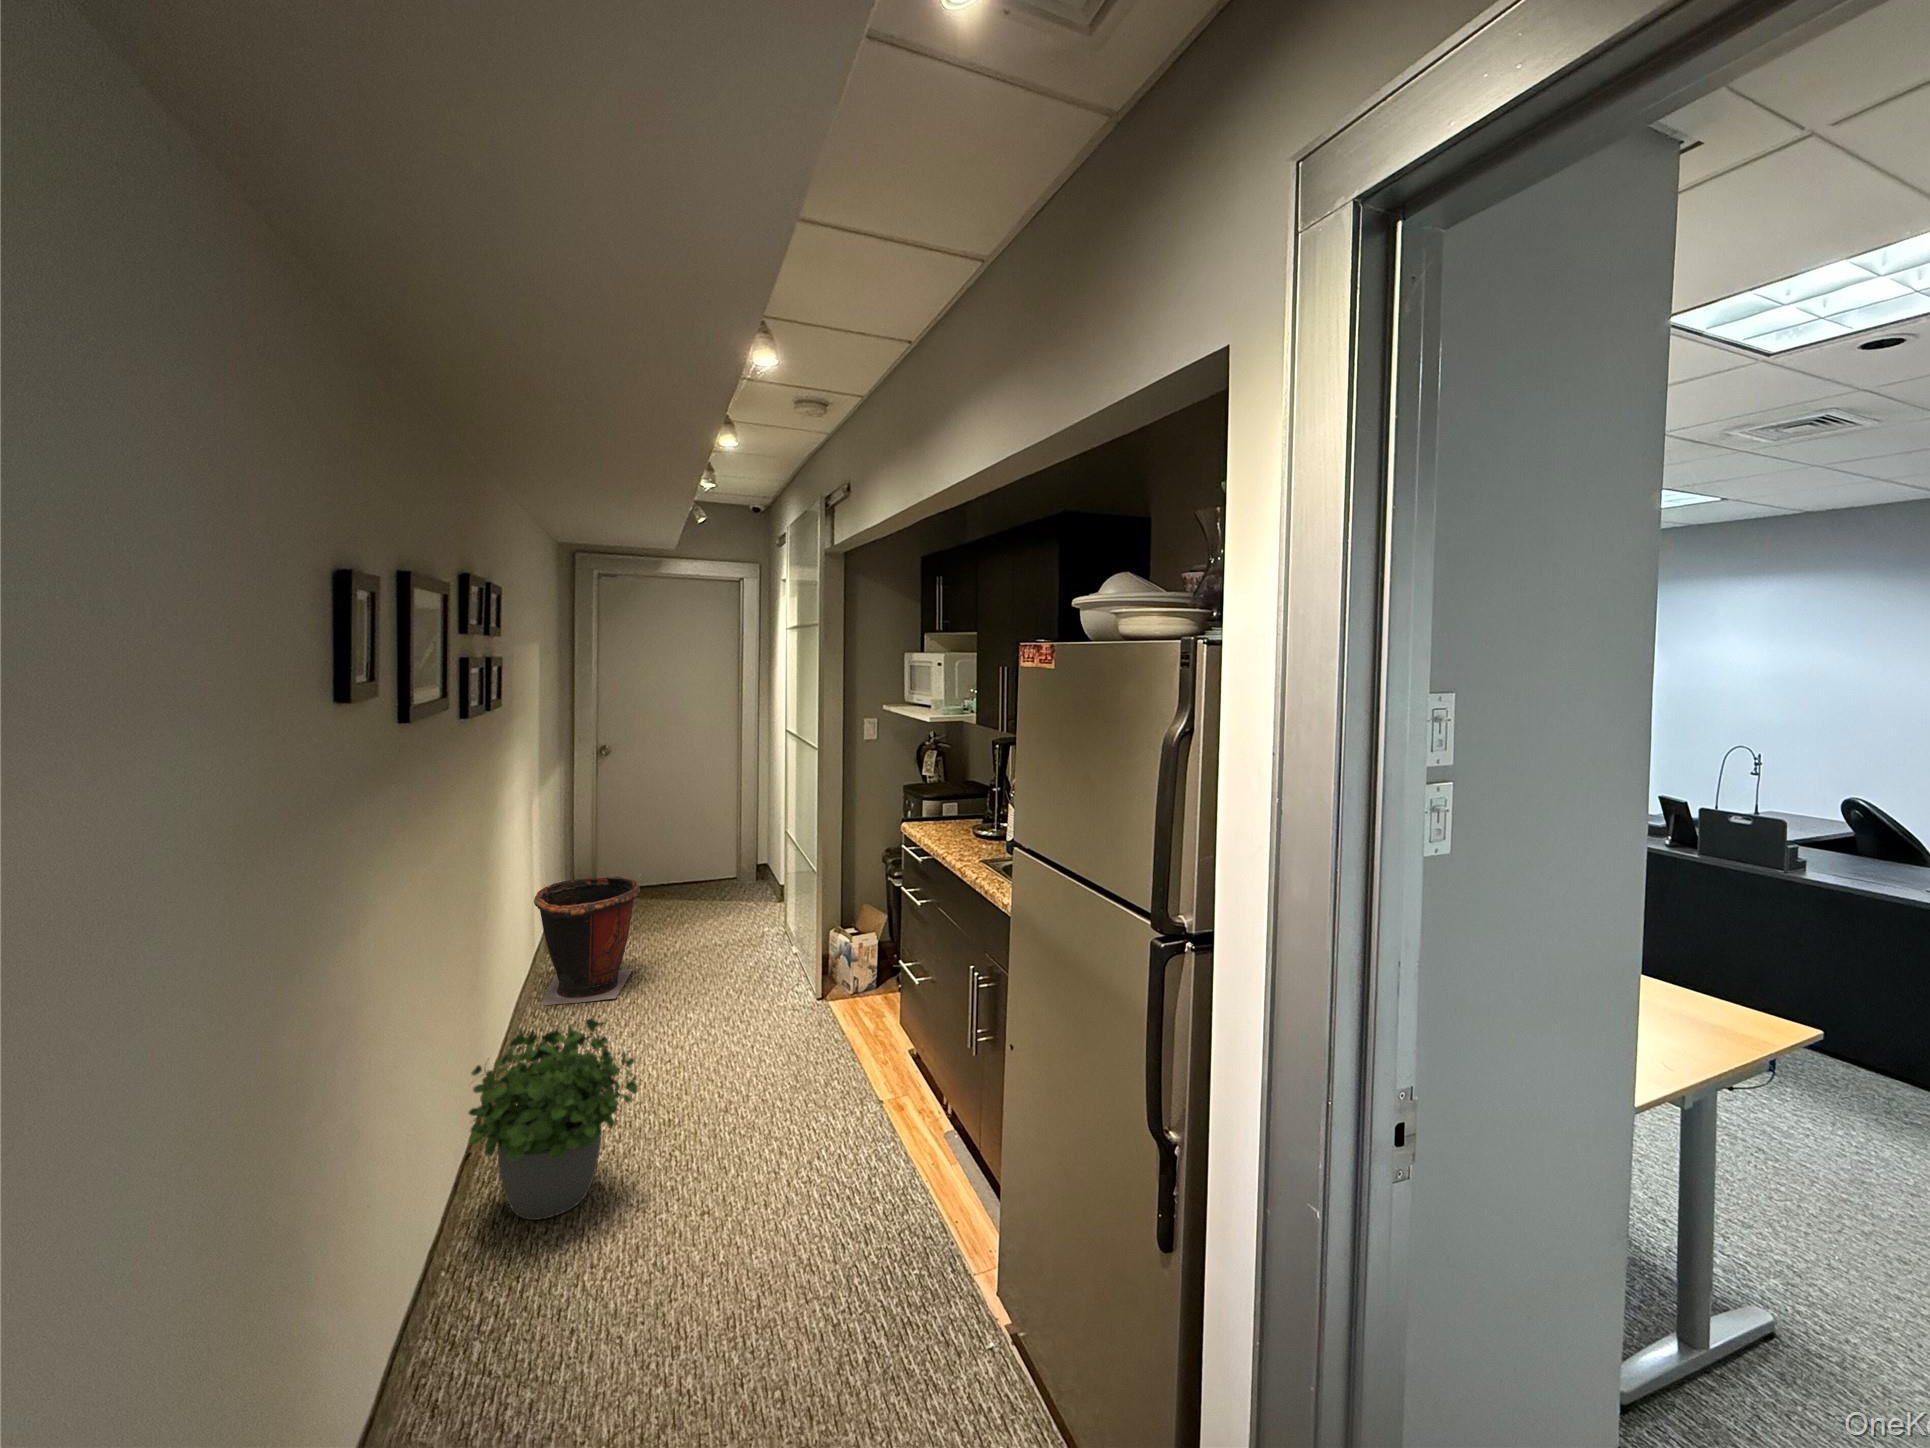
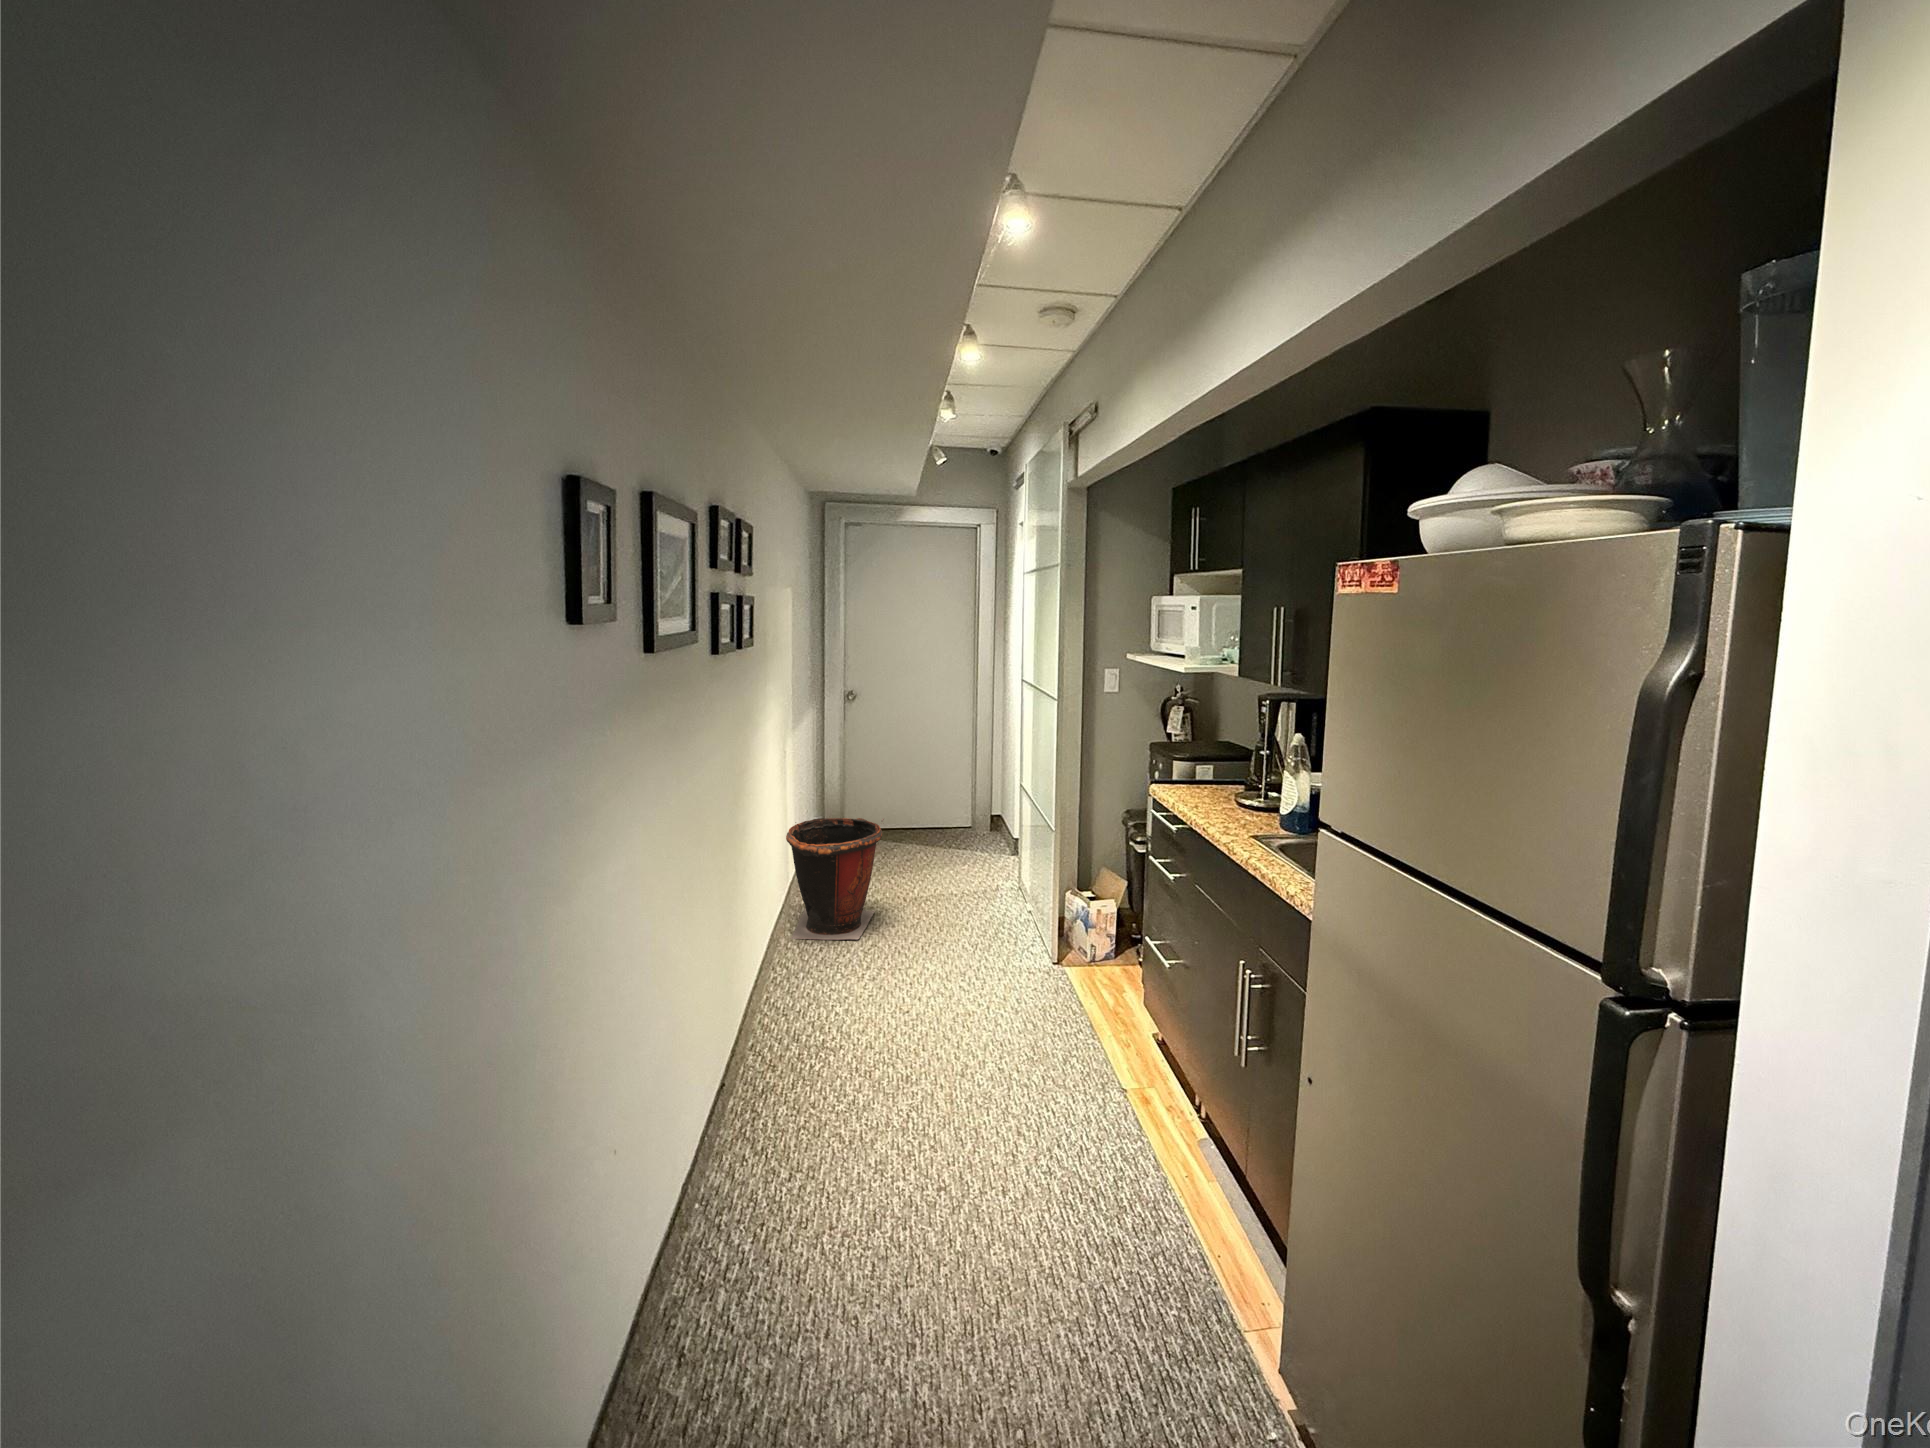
potted plant: present [469,1018,637,1220] -> none [717,966,877,1167]

